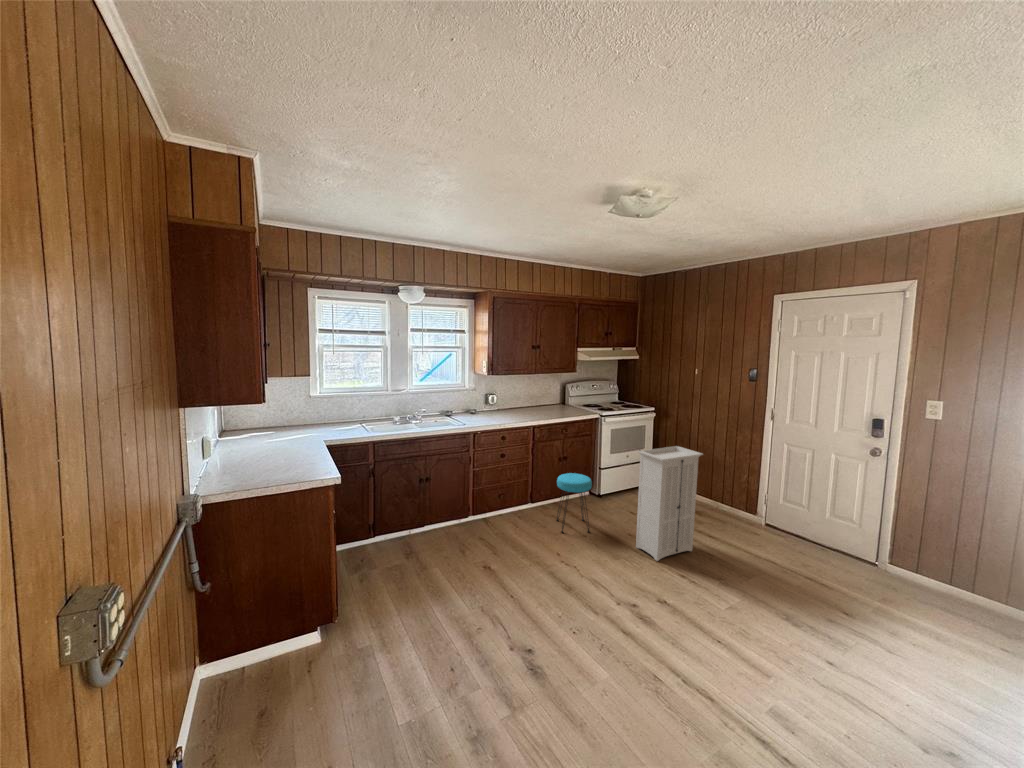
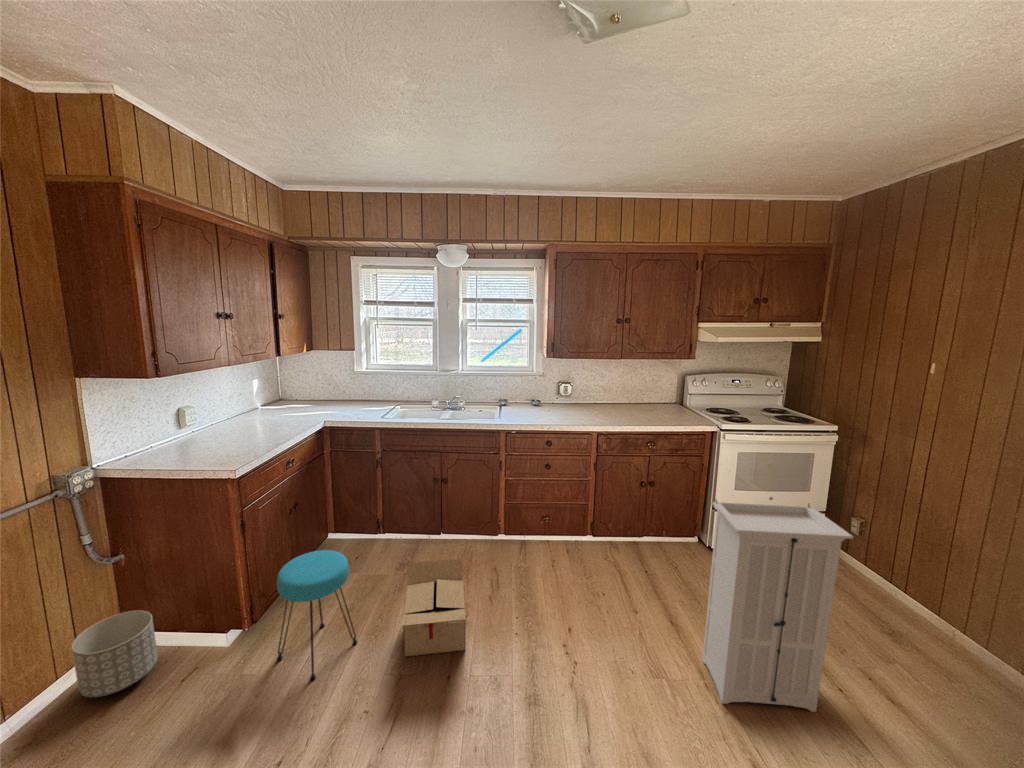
stool: present [557,473,592,532] -> present [277,550,357,679]
cardboard box: none [452,527,523,601] -> present [401,559,466,657]
planter: none [209,632,279,718] -> present [72,610,158,697]

